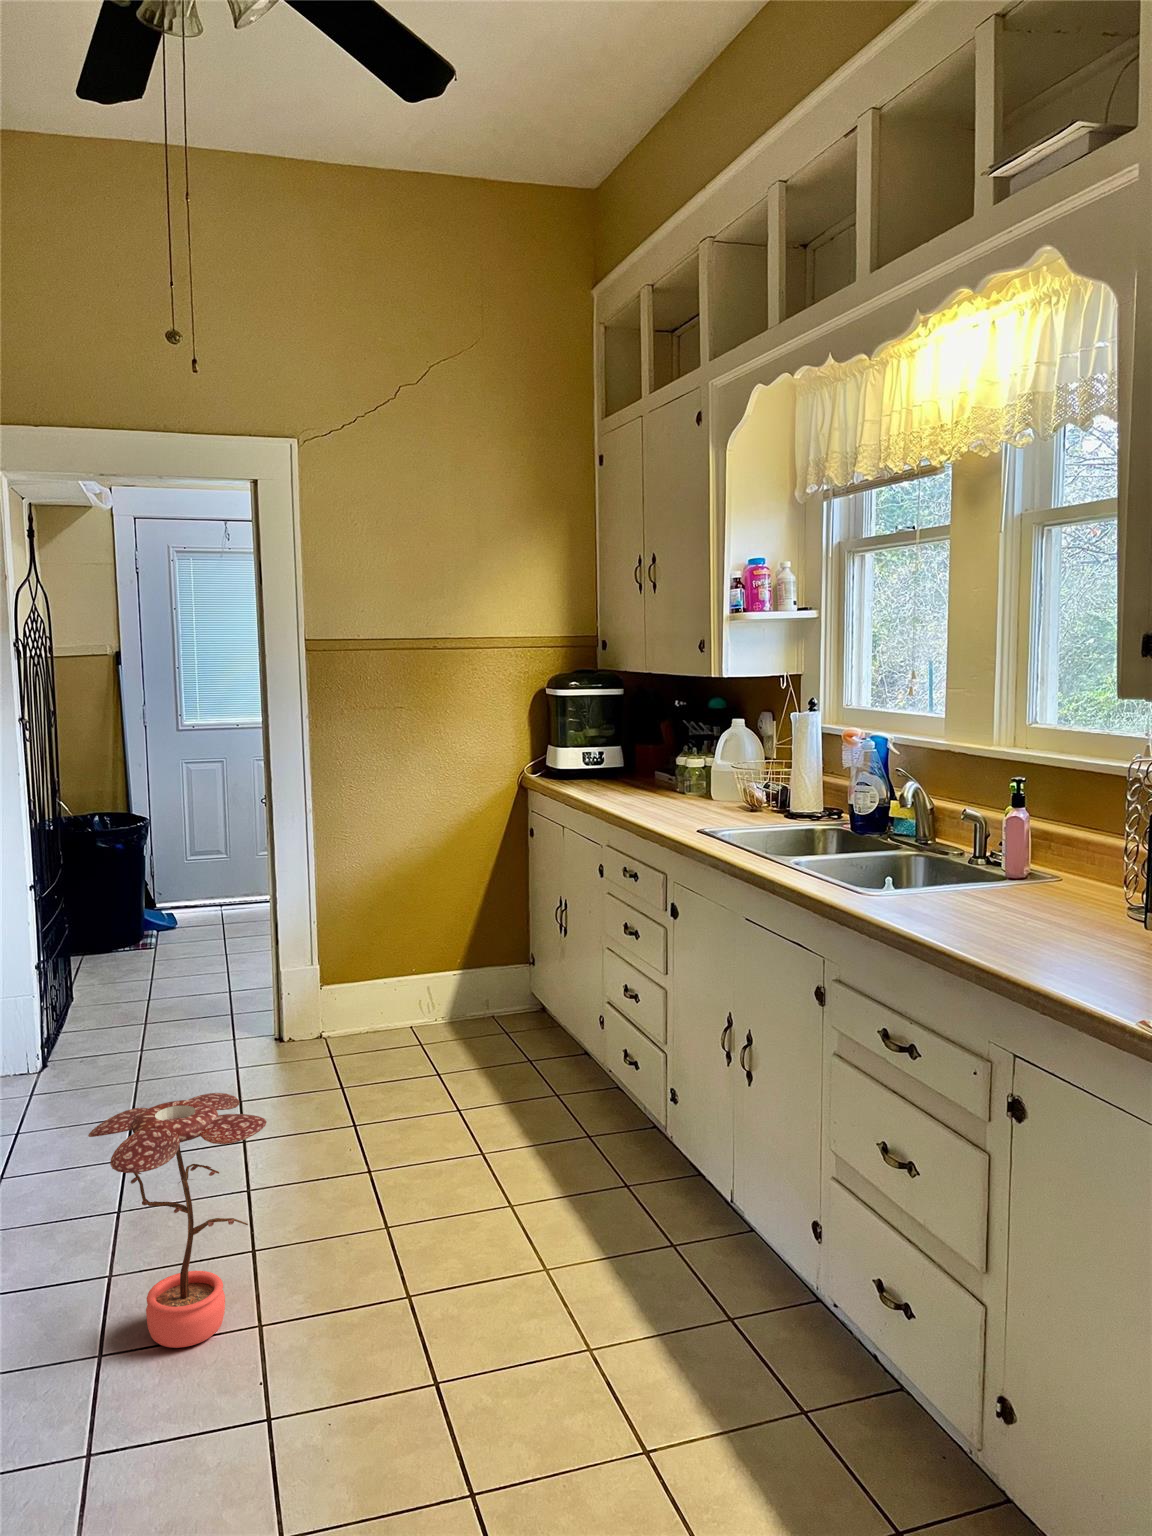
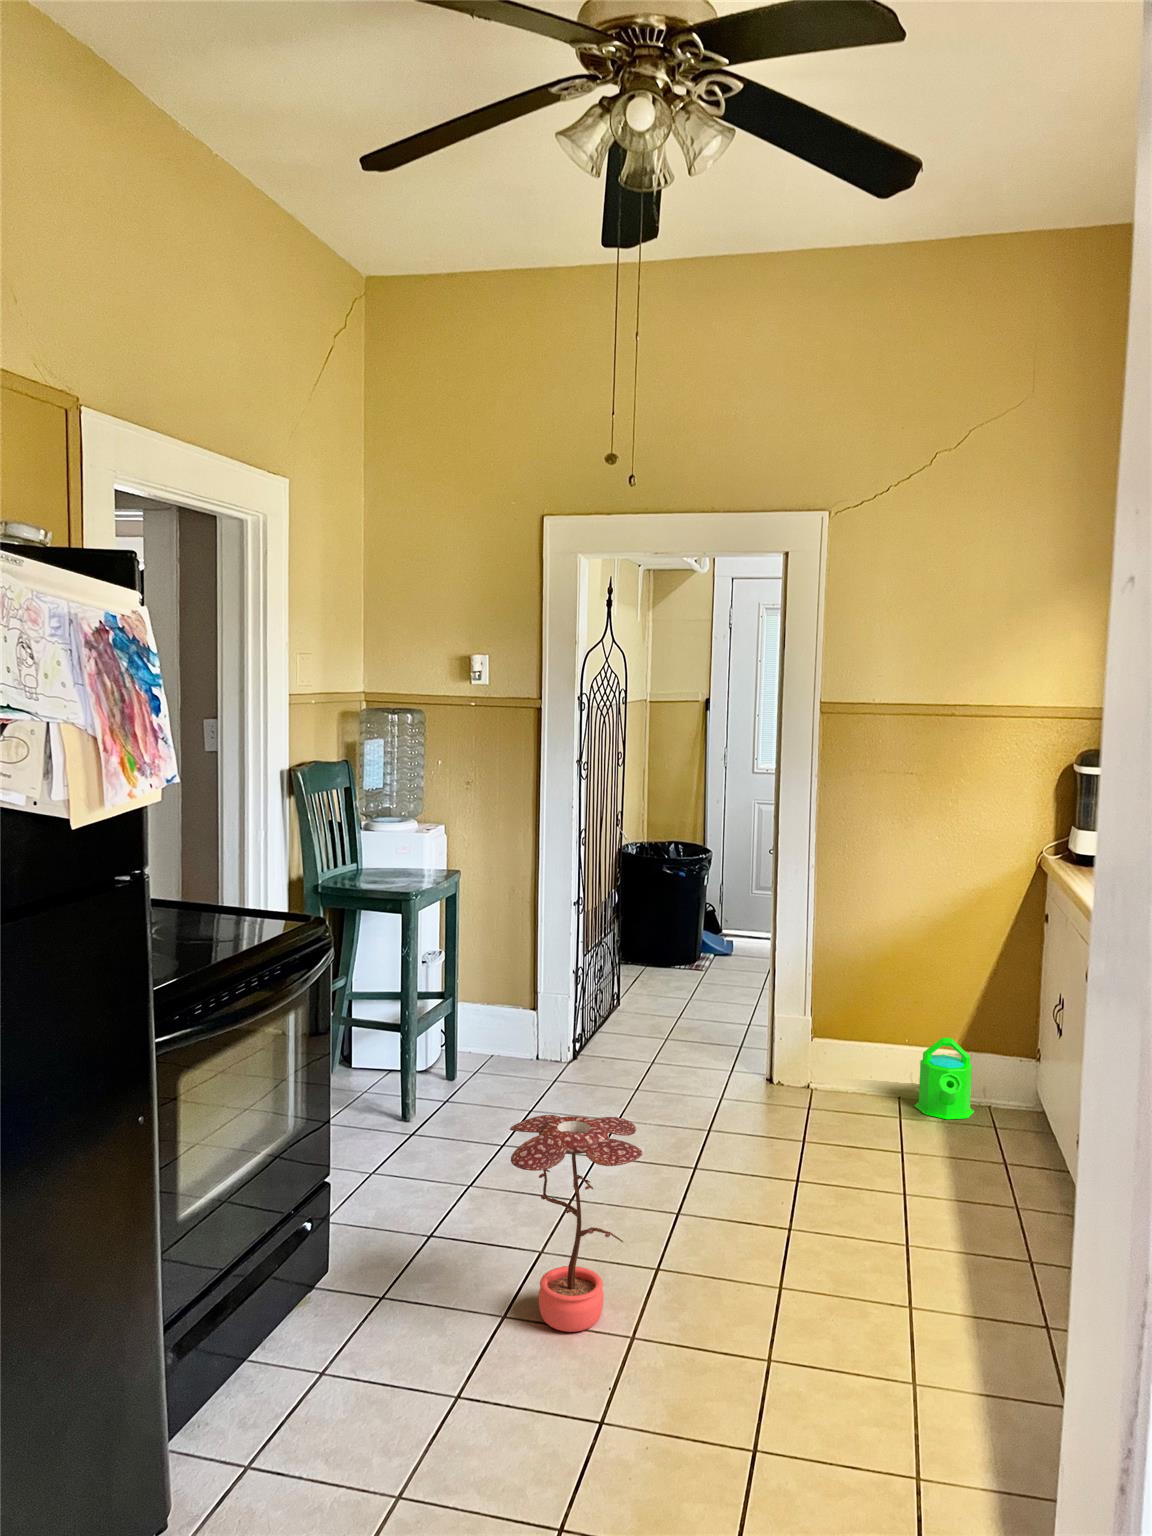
watering can: none [430,959,484,1037] -> present [914,1037,974,1119]

